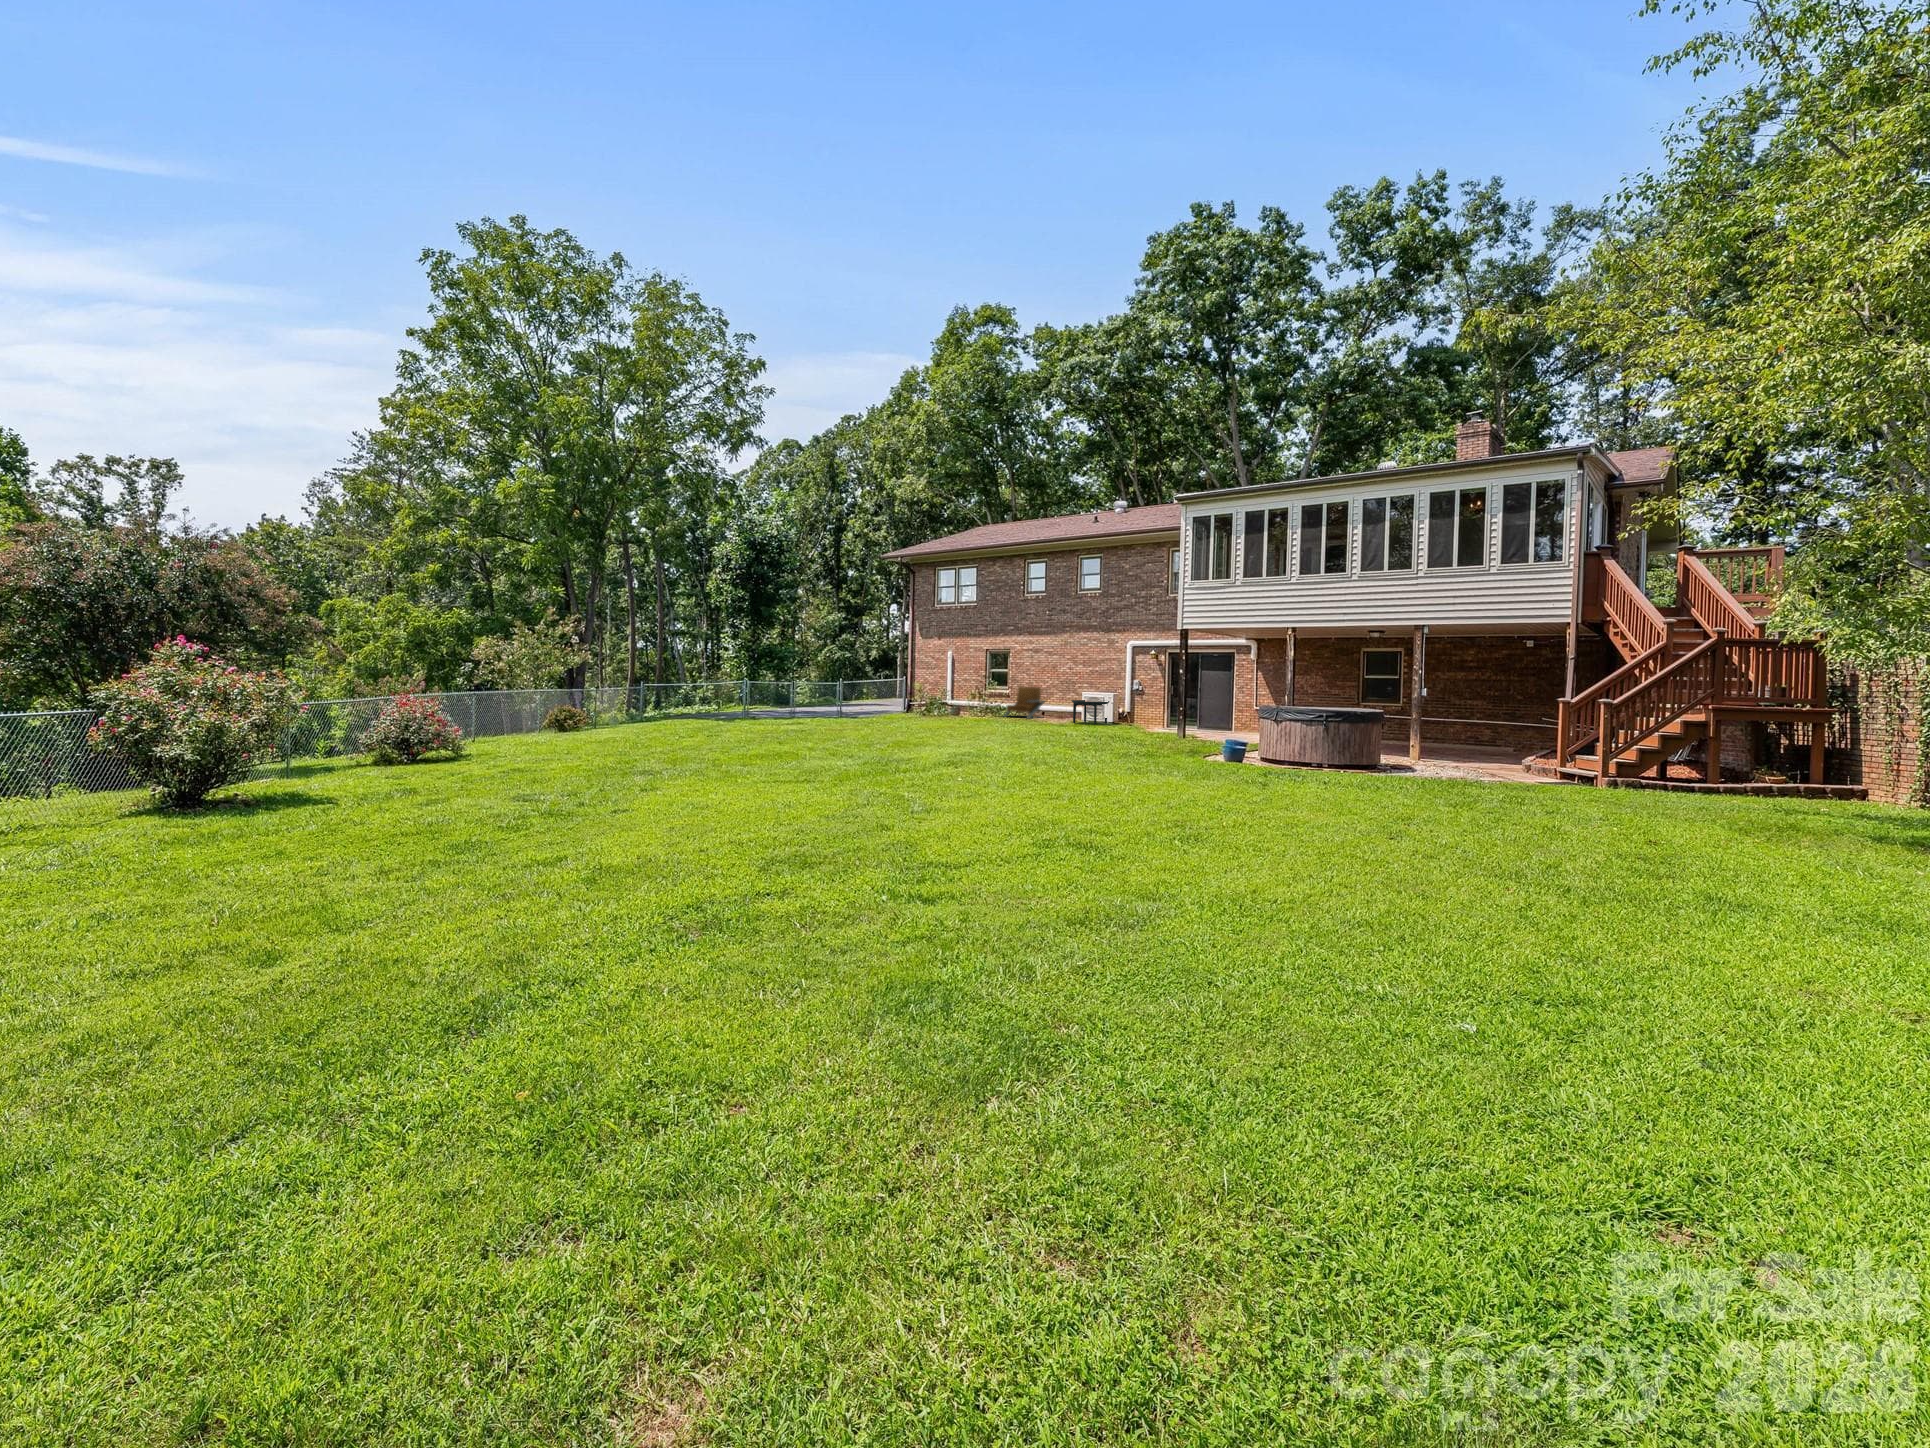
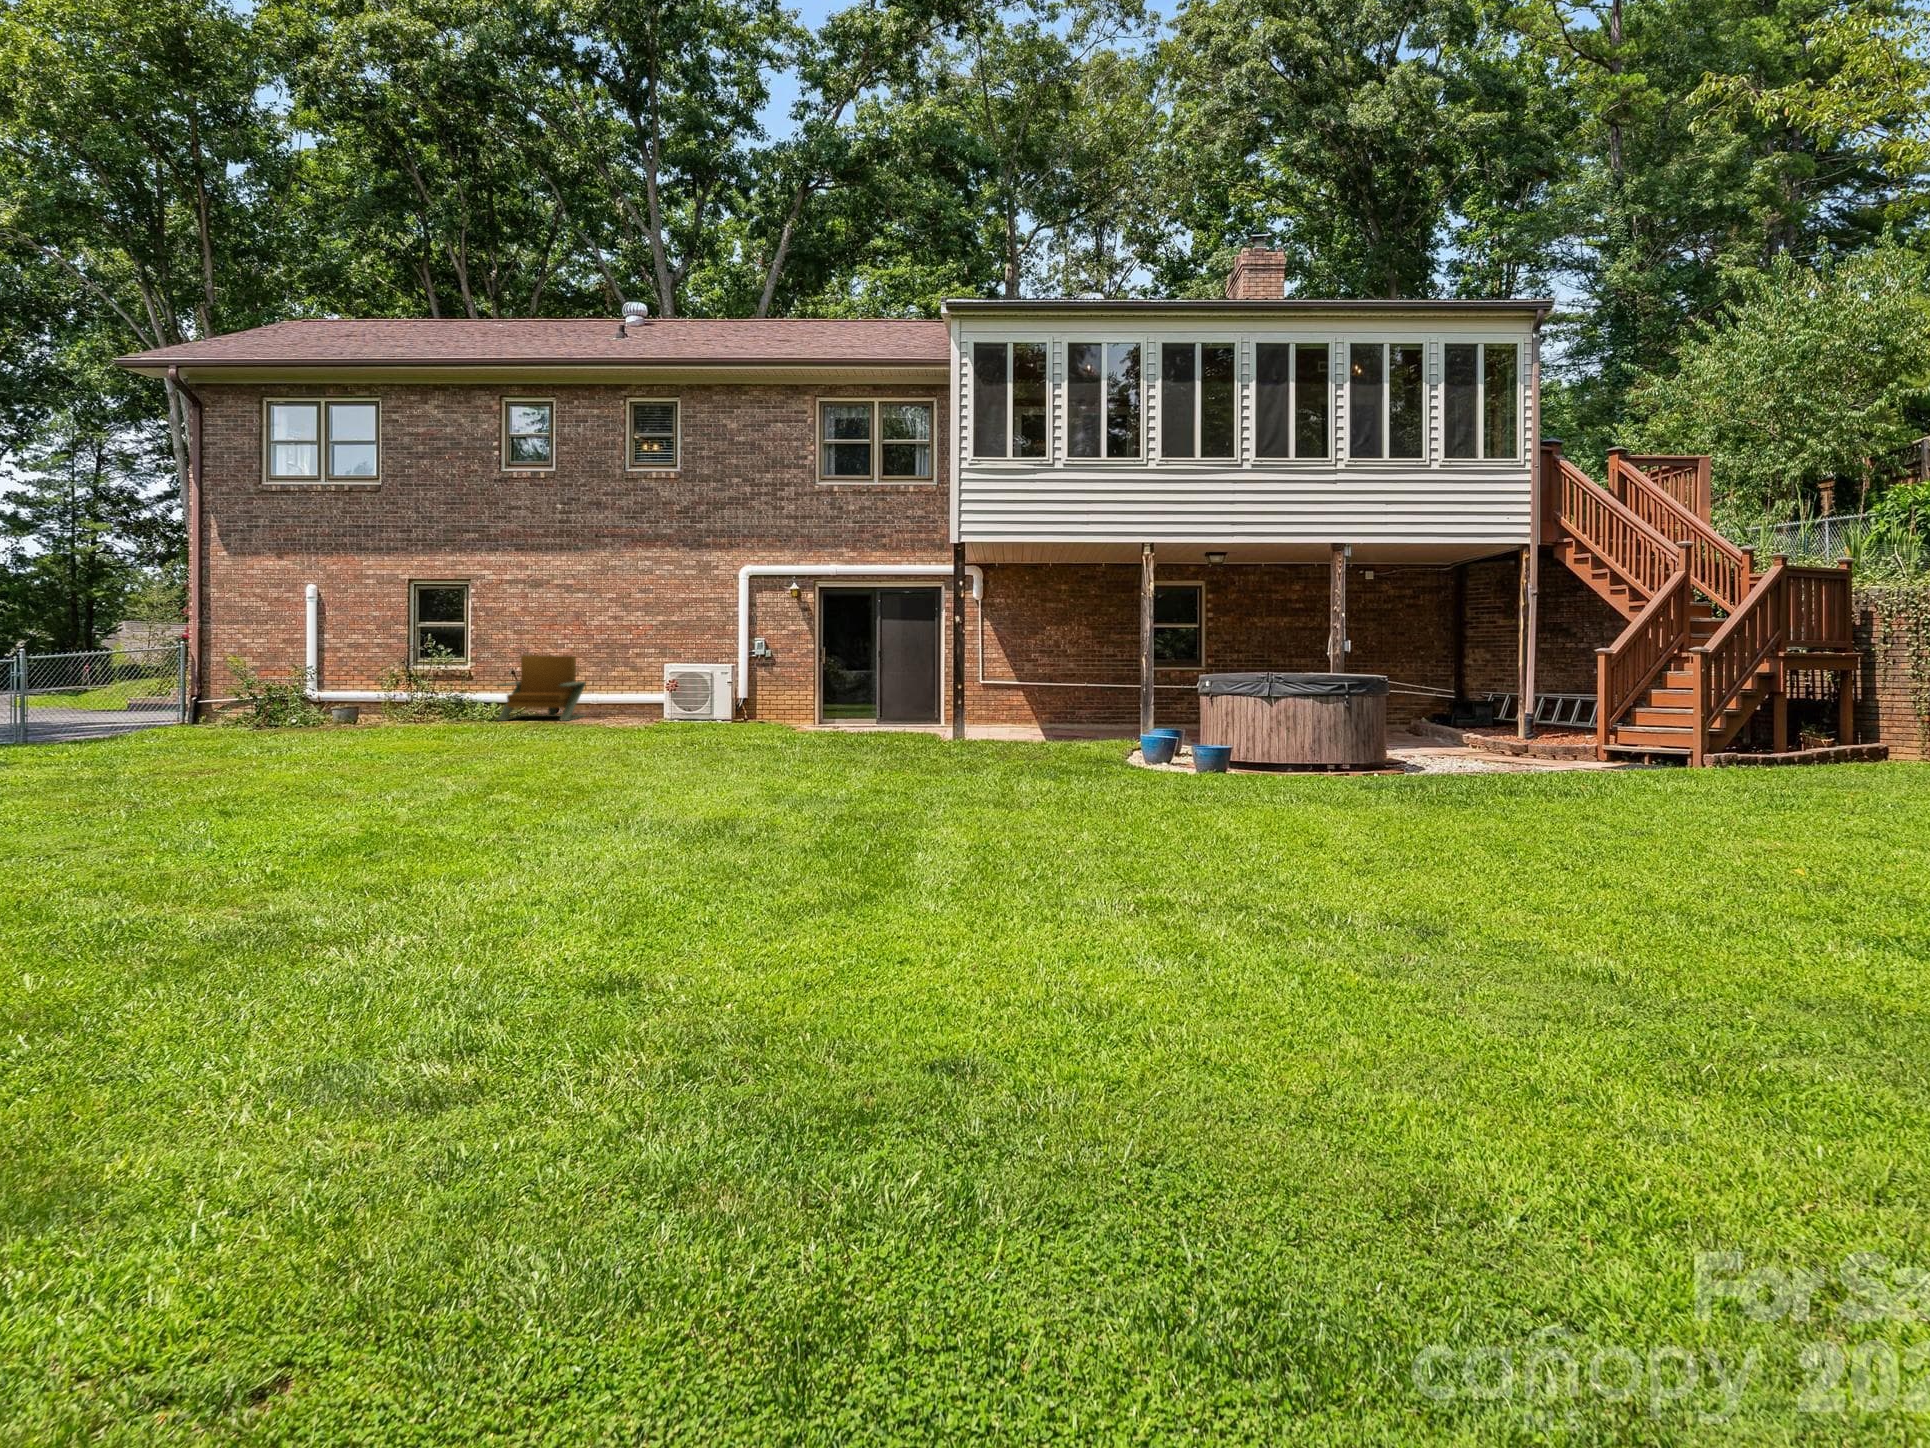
round table: present [1072,700,1109,724] -> none [677,677,753,724]

